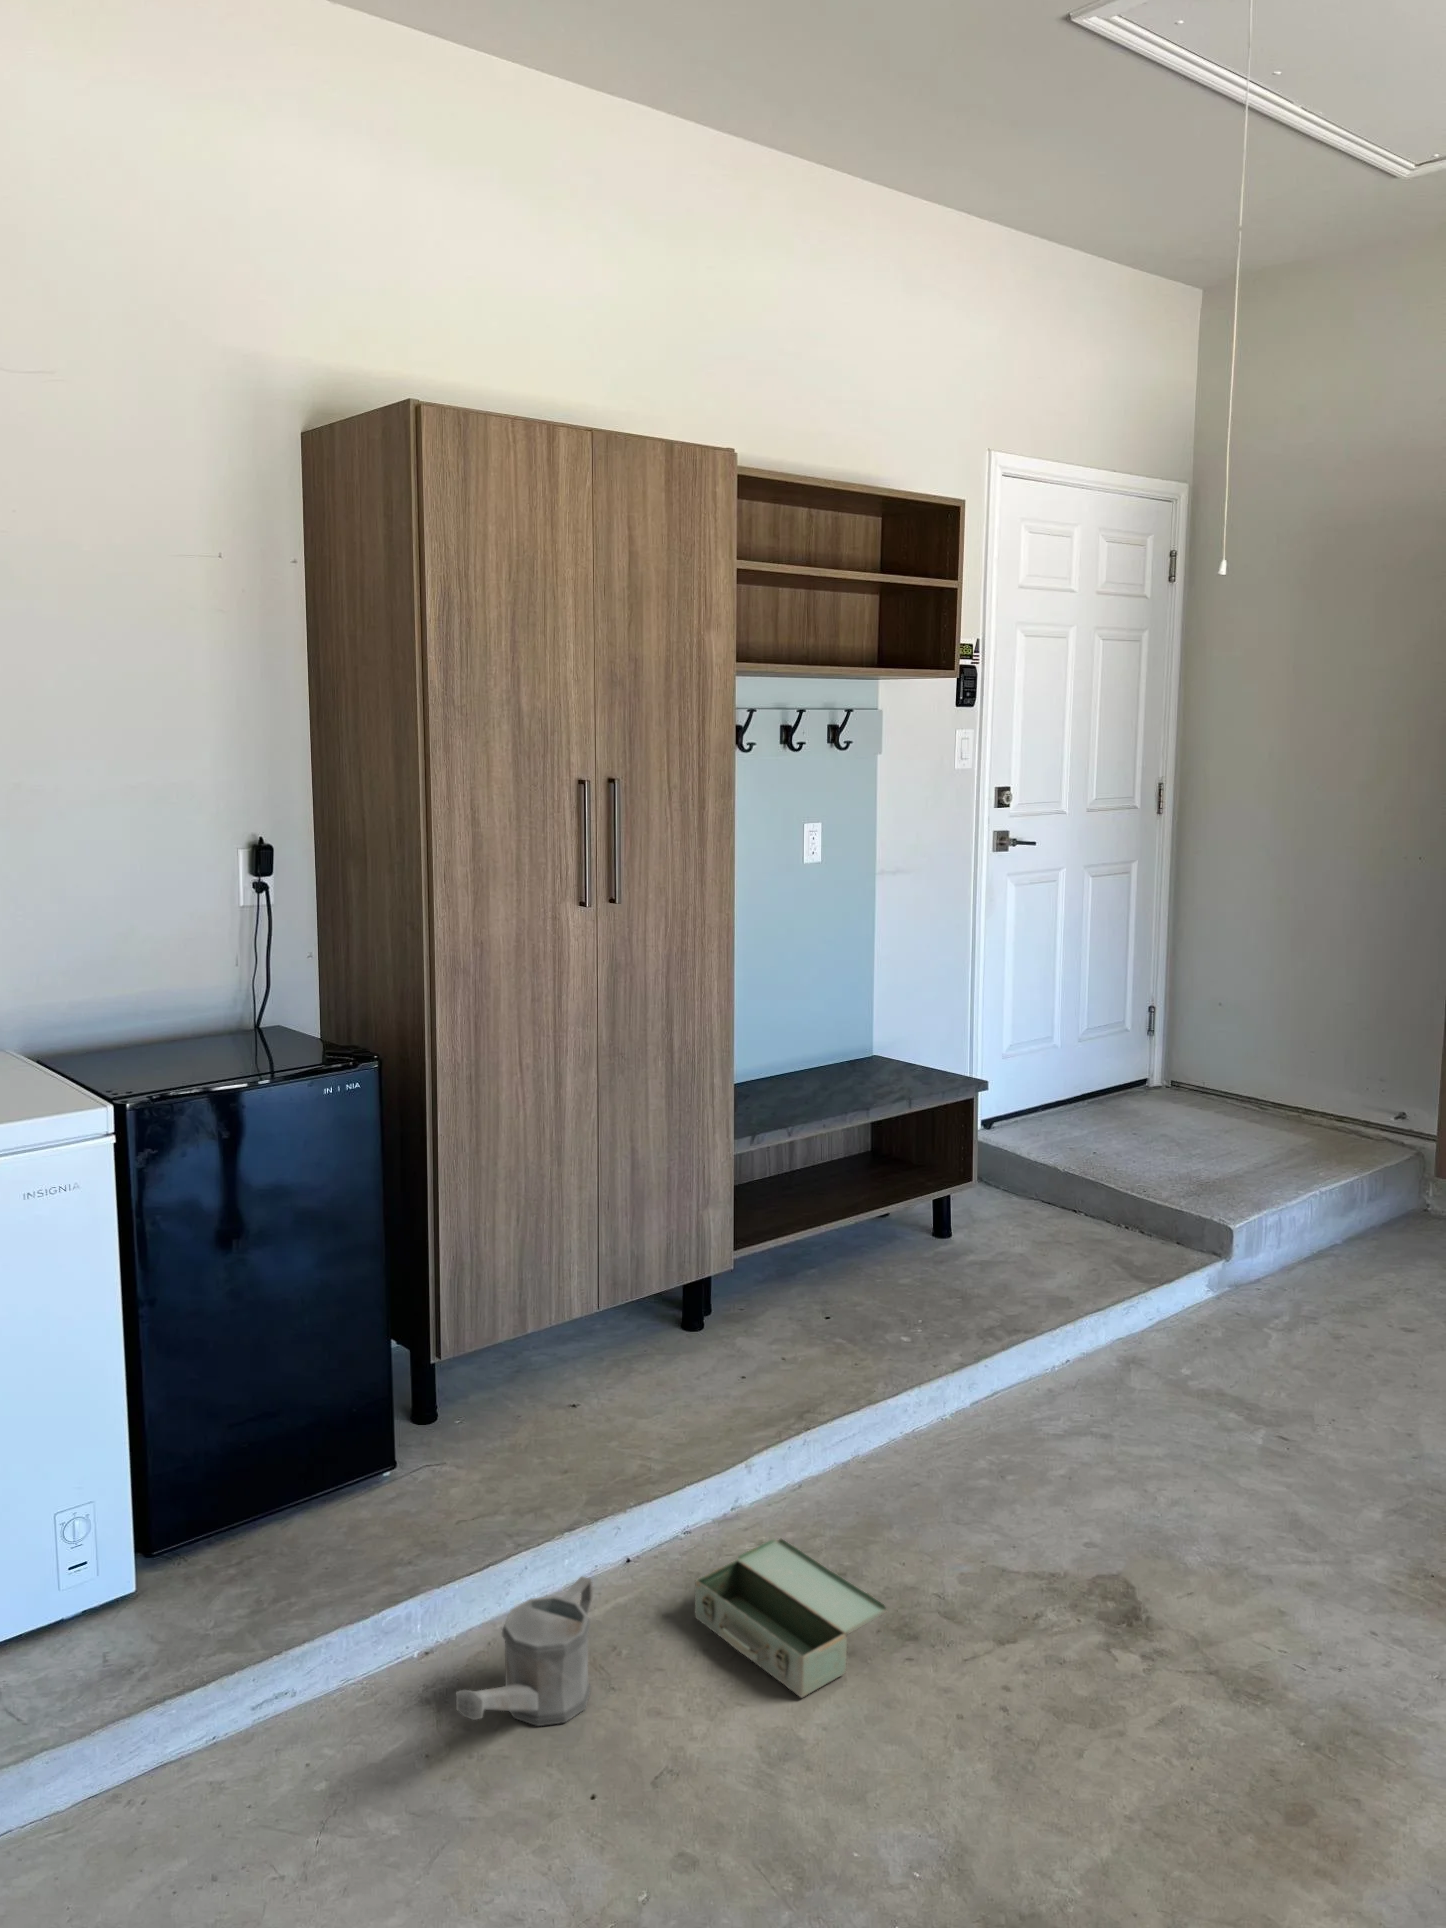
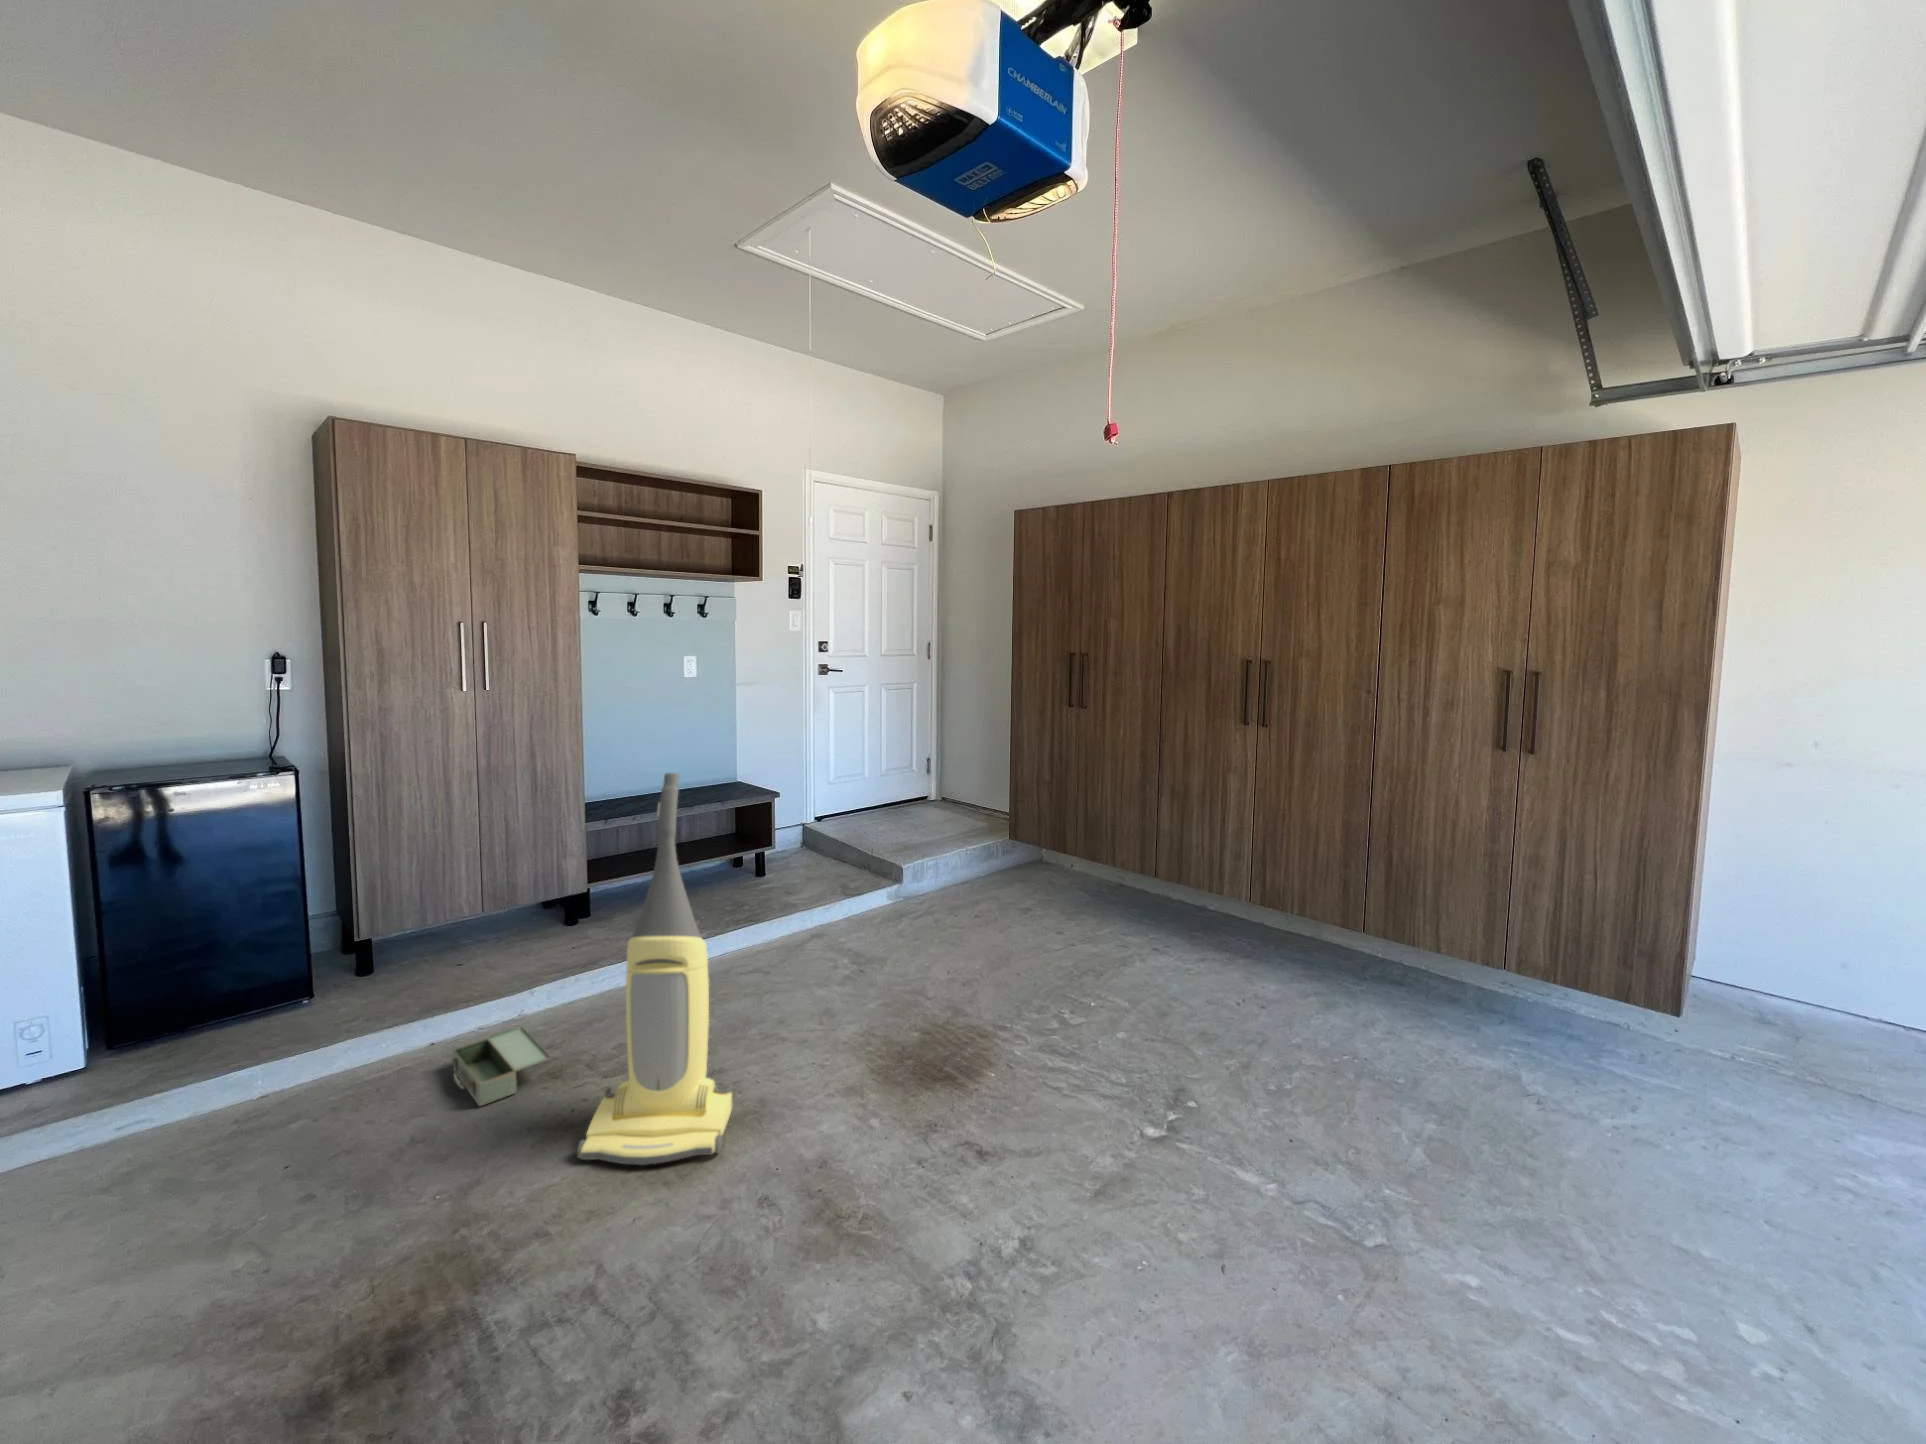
vacuum cleaner: none [1050,1086,1342,1853] -> present [577,773,733,1165]
watering can: present [456,1577,593,1726] -> none [227,1049,376,1131]

